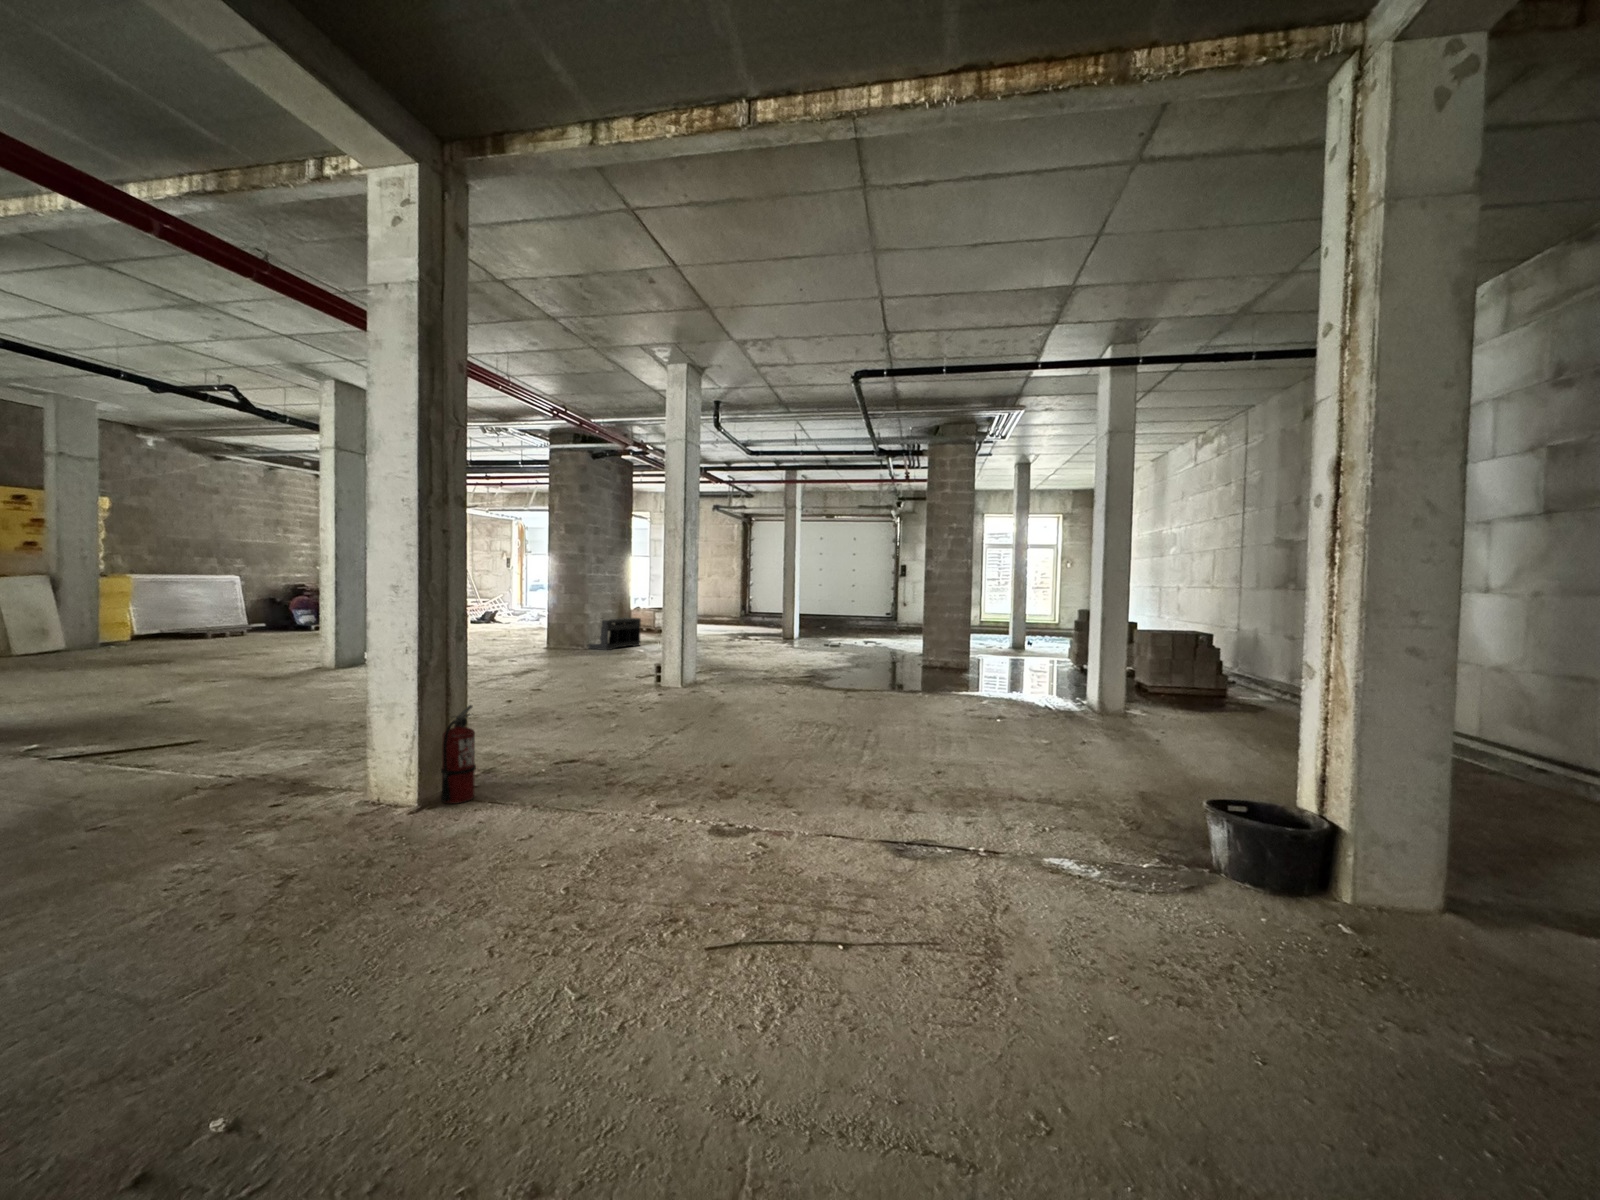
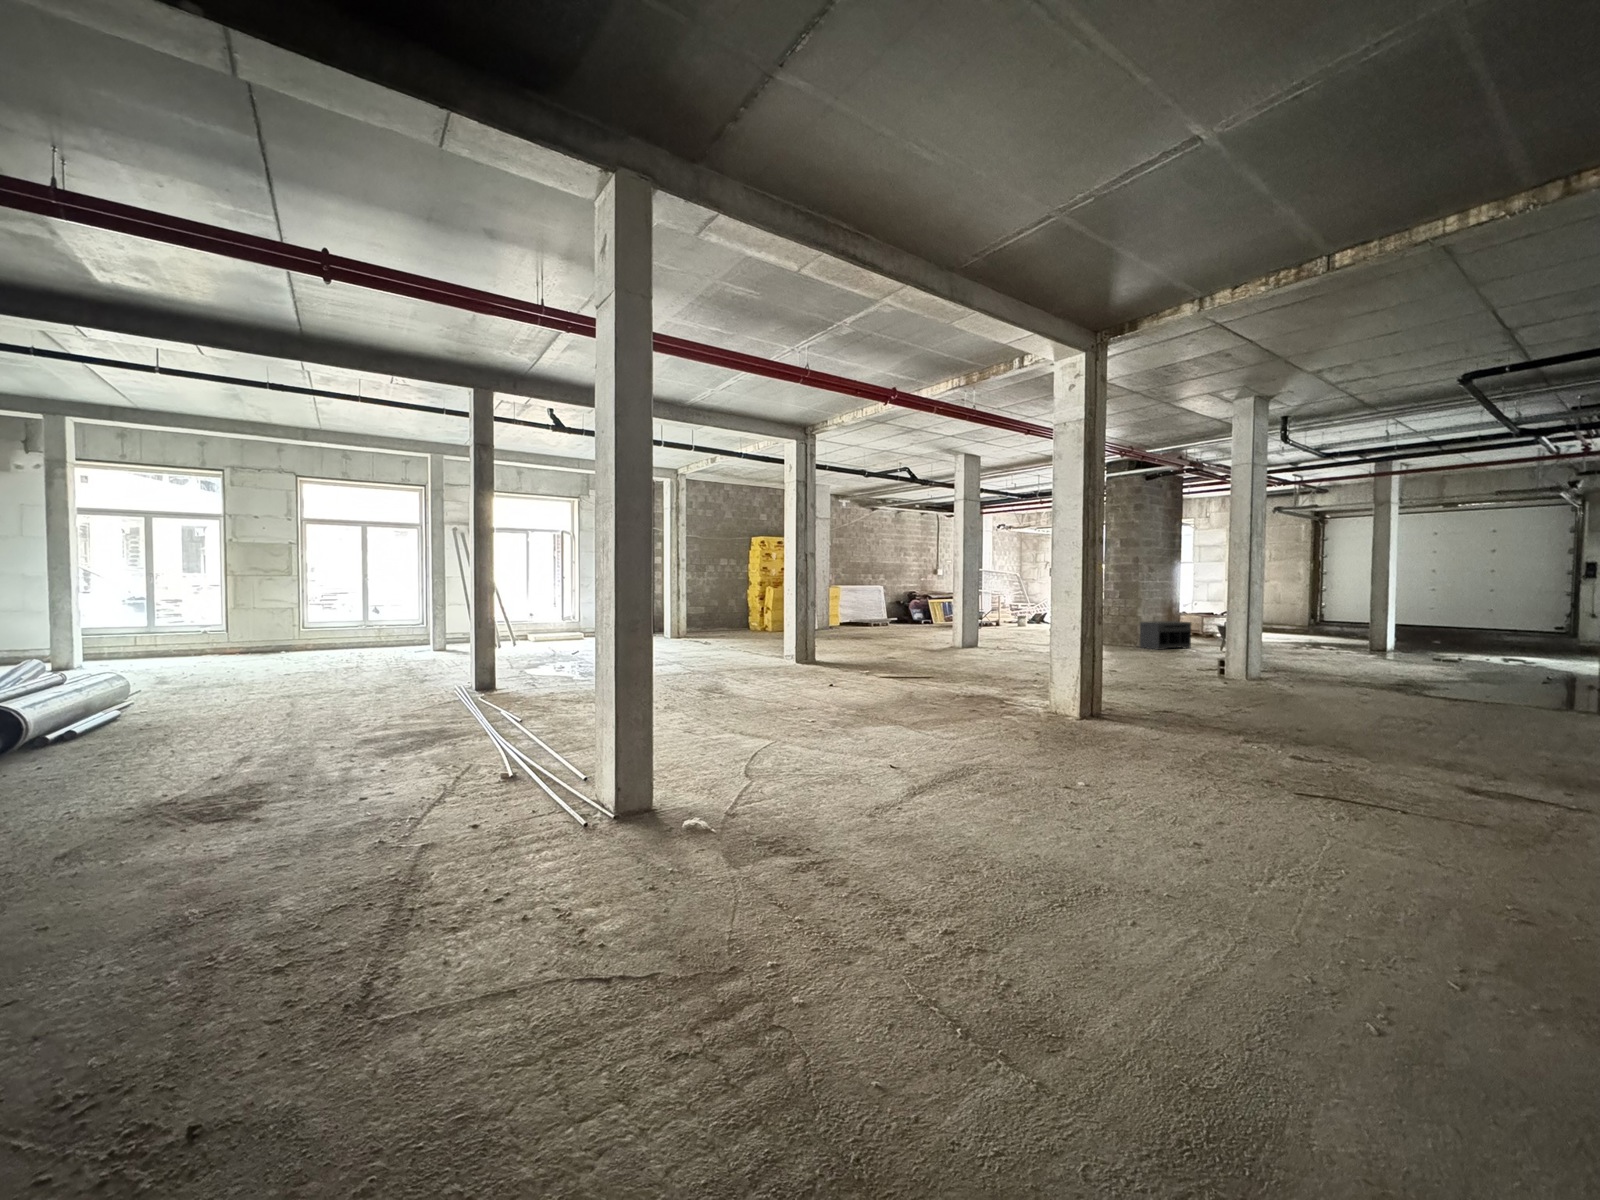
fire extinguisher: present [441,705,476,804] -> none [1093,663,1113,720]

